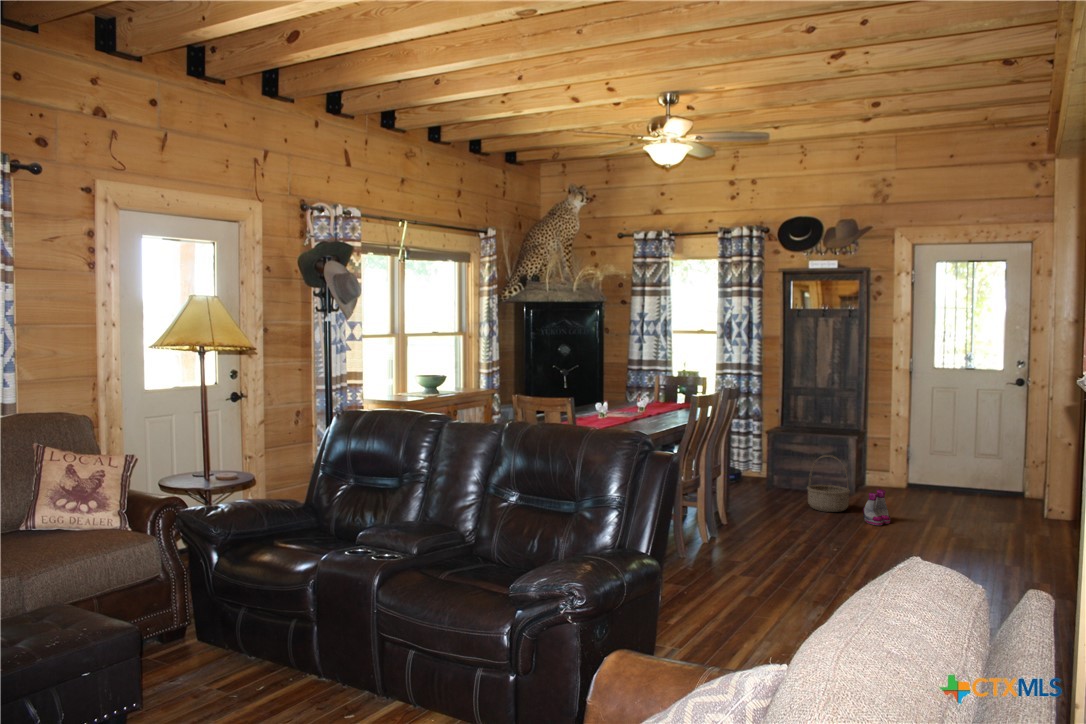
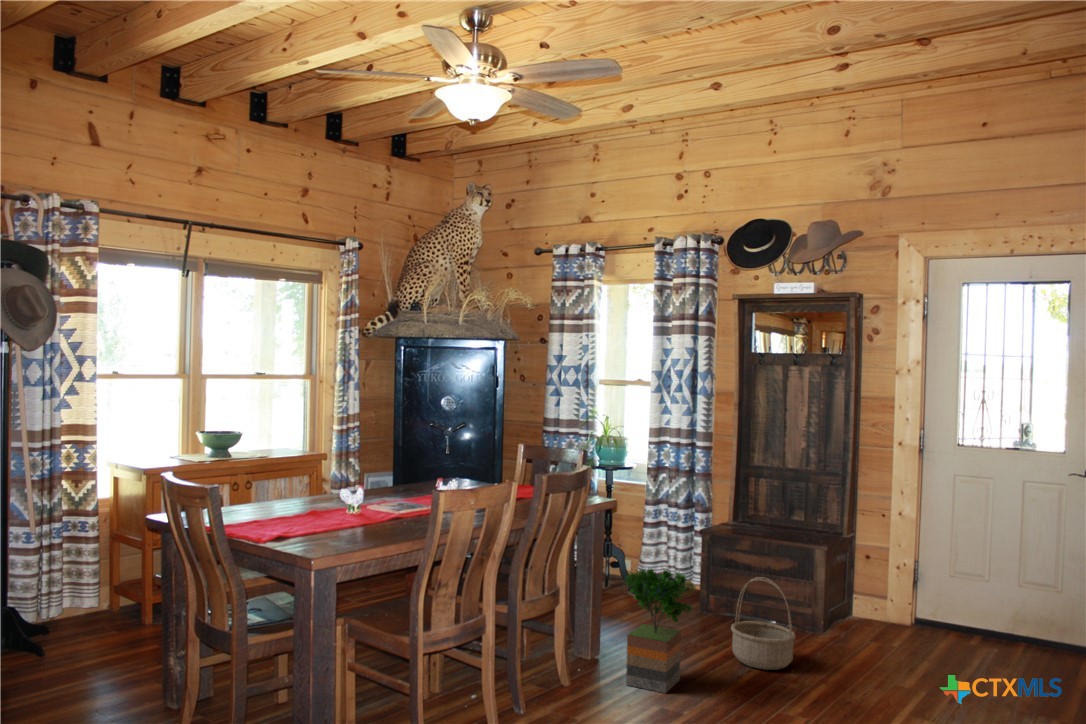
potted tree: none [750,449,801,525] -> present [626,568,696,693]
boots: present [863,489,890,526] -> none [801,643,846,707]

